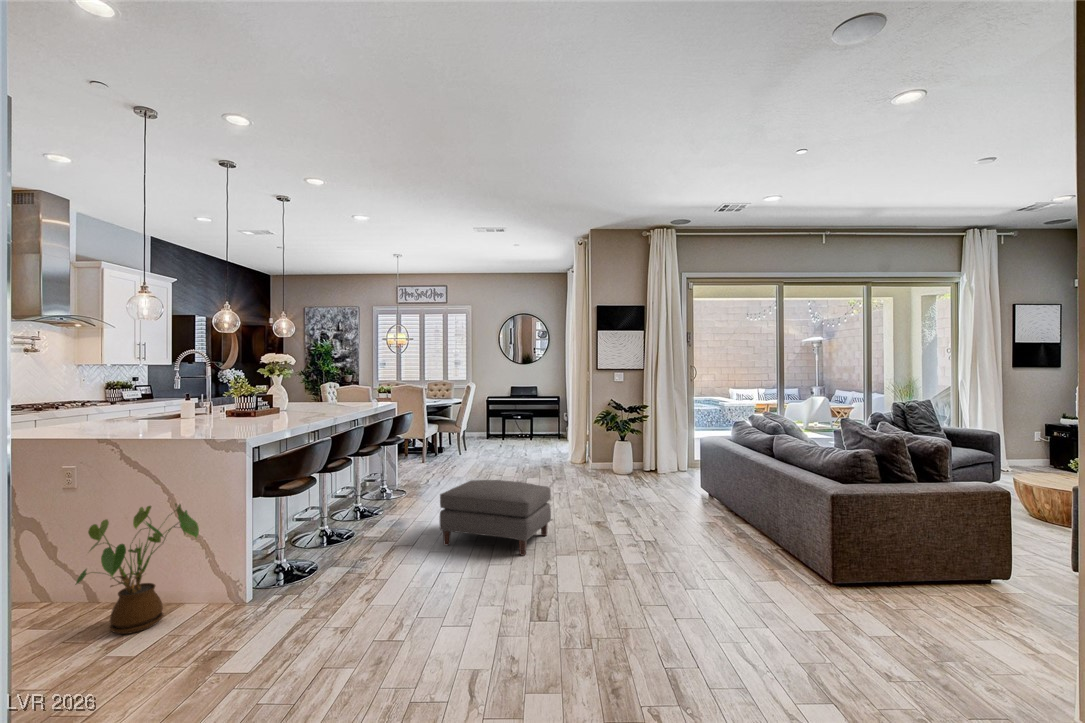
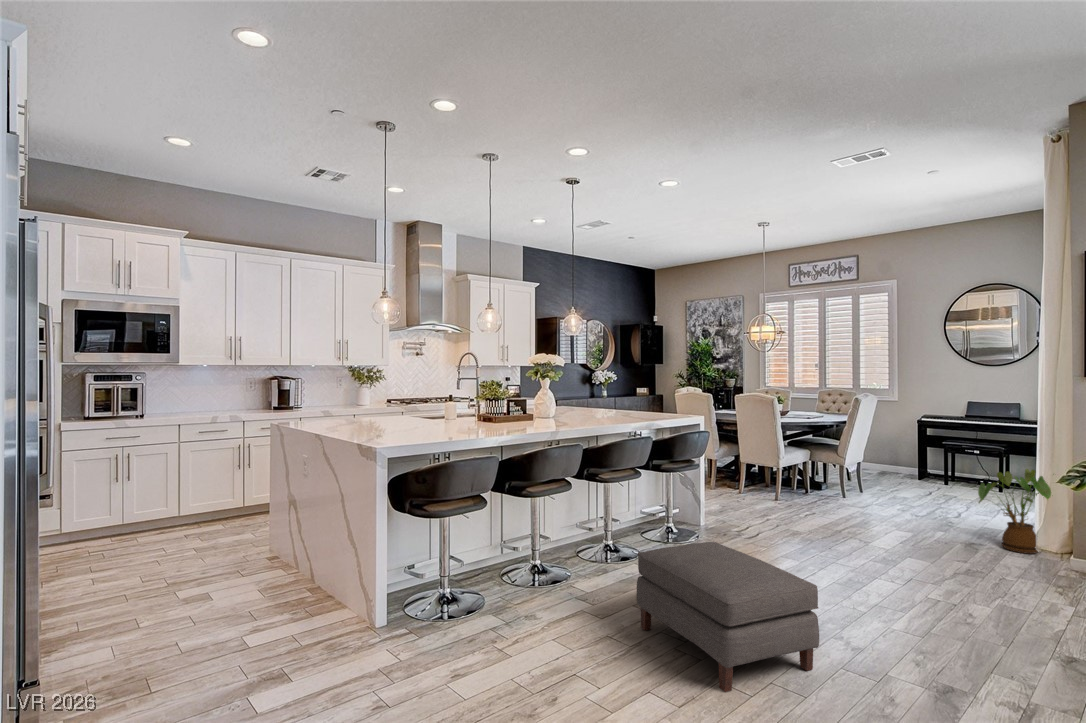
house plant: present [75,504,199,634] -> present [978,469,1051,554]

